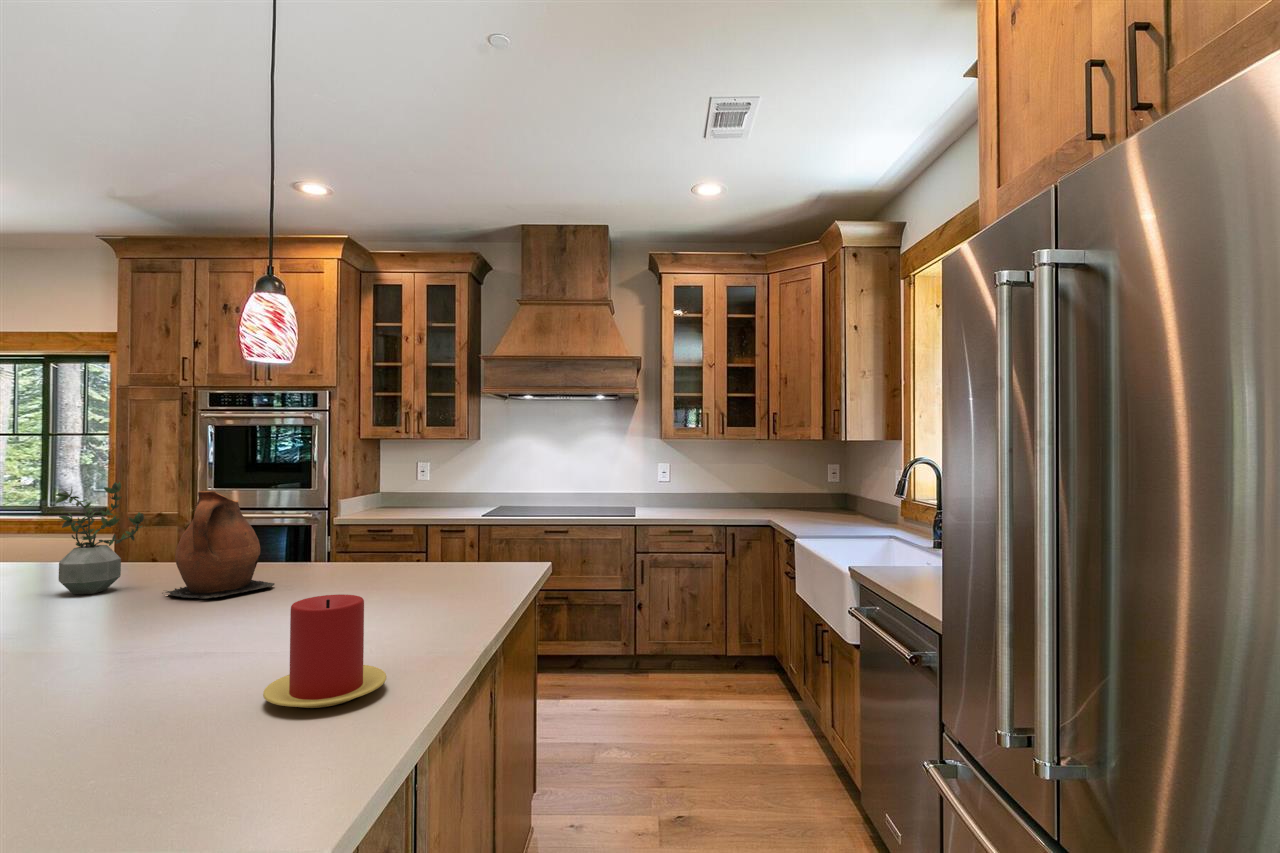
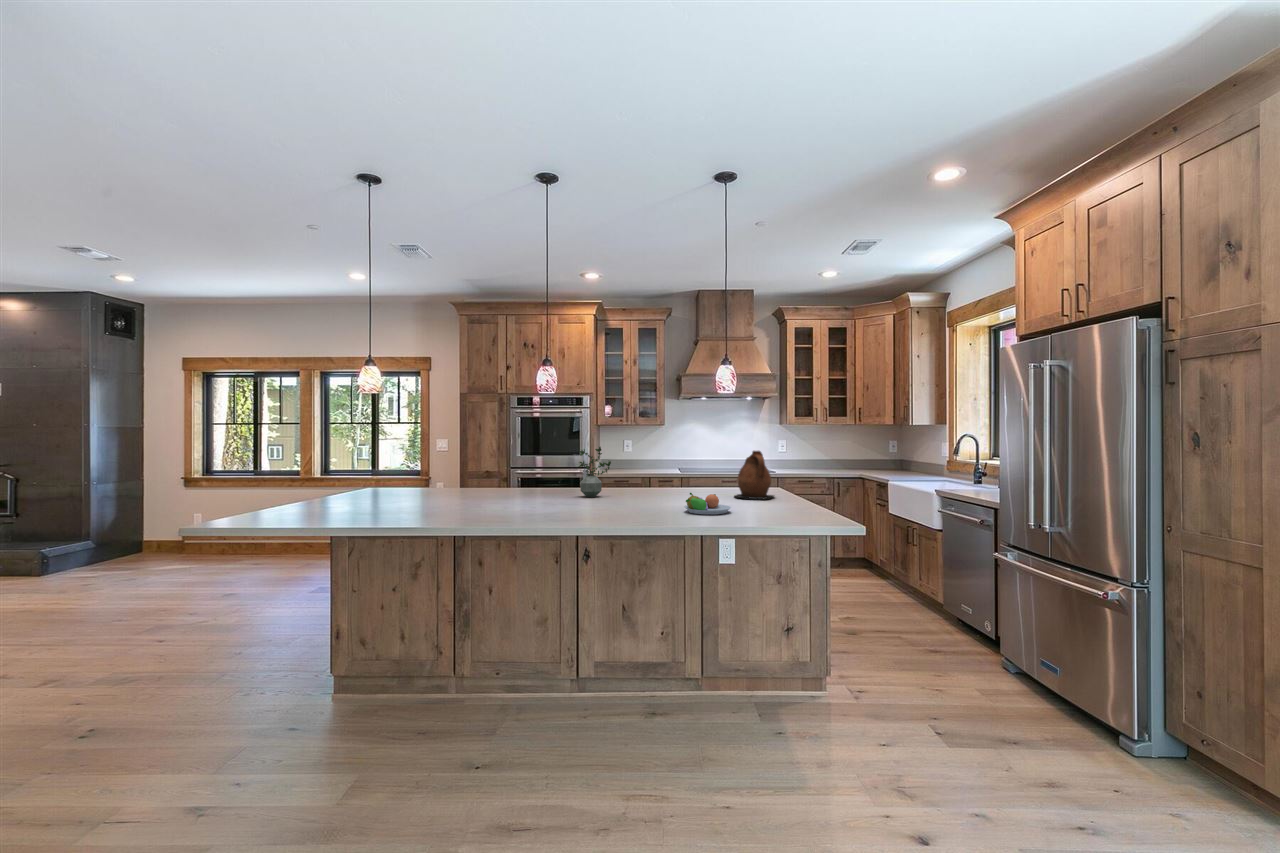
ceramic pitcher: present [162,491,275,599] -> present [734,451,774,499]
candle: present [263,594,387,708] -> none [766,483,806,518]
fruit bowl: none [69,612,243,684] -> present [684,493,731,515]

